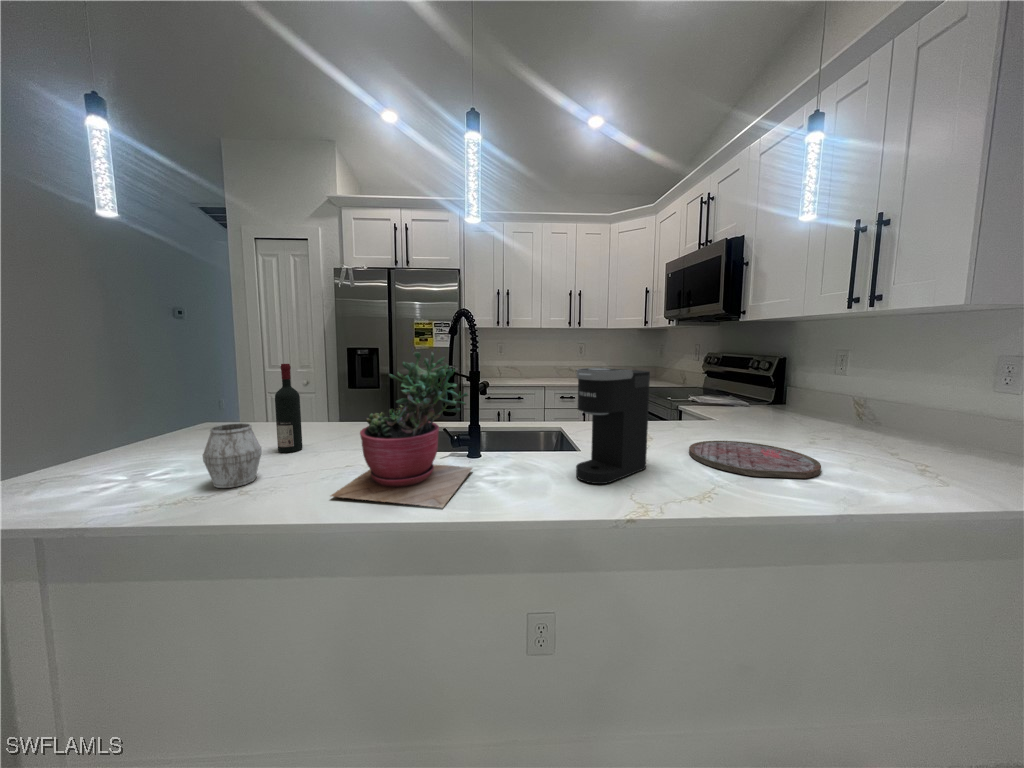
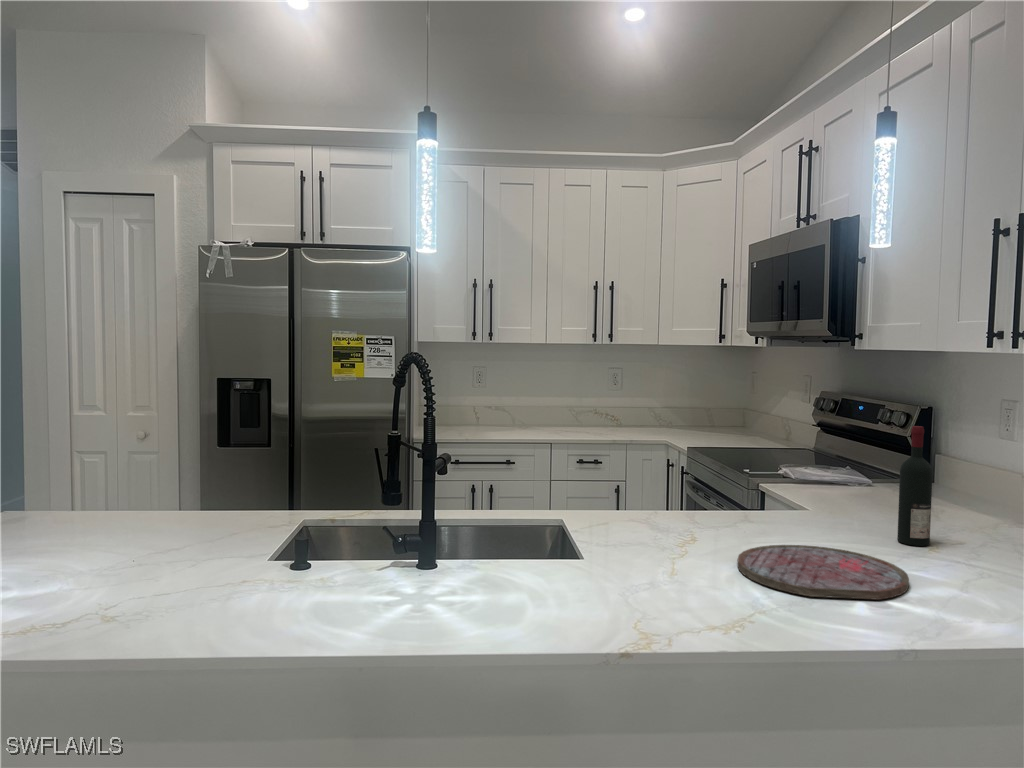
succulent plant: present [331,352,472,508] -> none [233,424,424,635]
wine bottle: present [275,364,302,453] -> present [897,426,933,546]
coffee maker: present [576,368,650,484] -> none [566,444,670,606]
mug: present [203,423,262,488] -> none [58,521,132,610]

